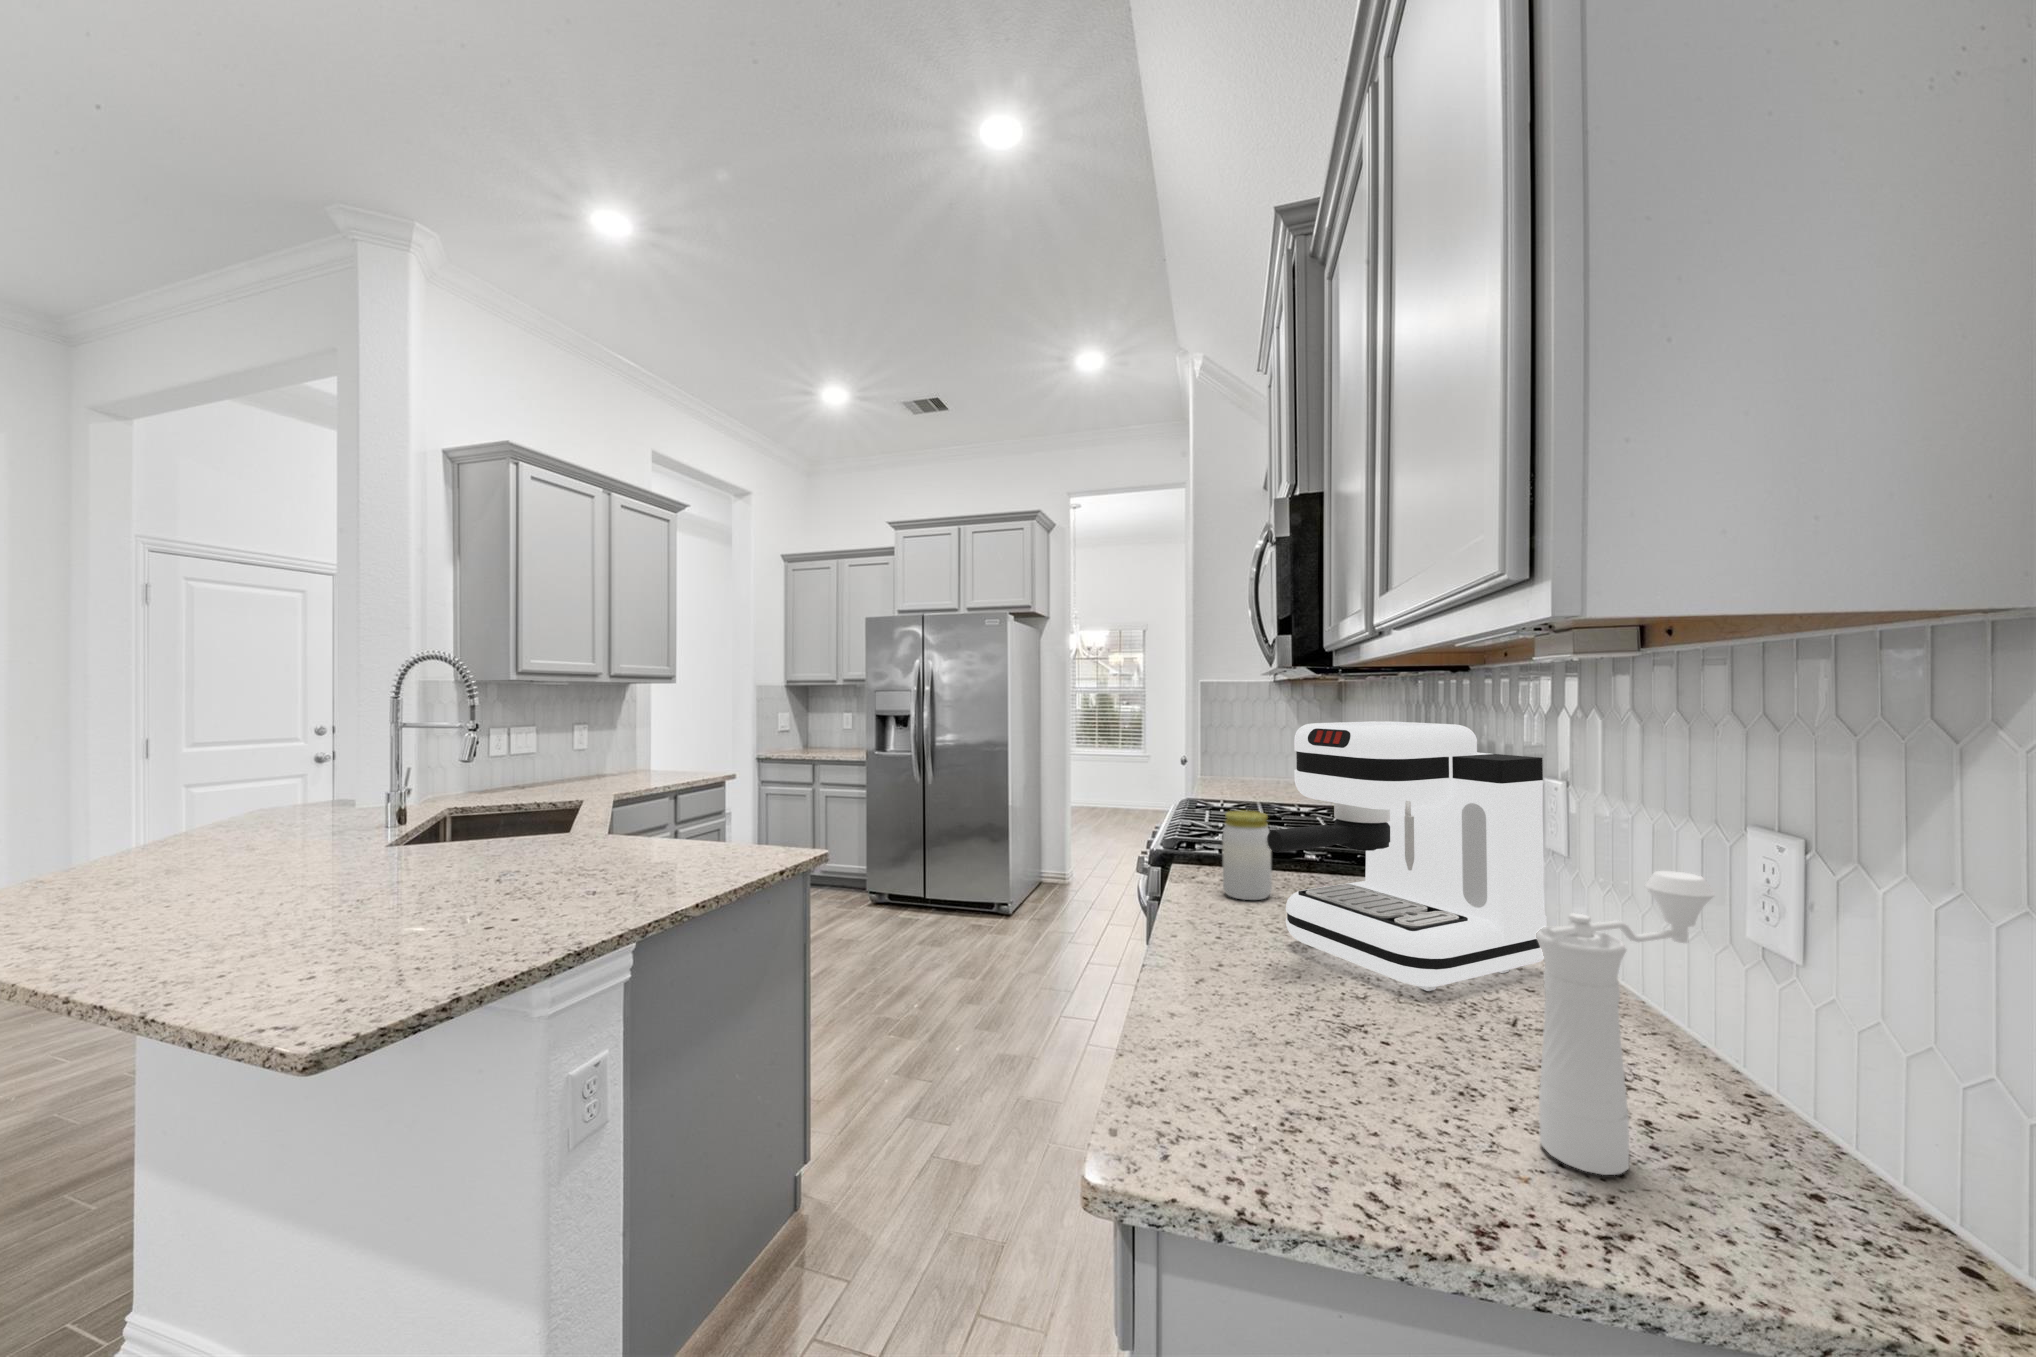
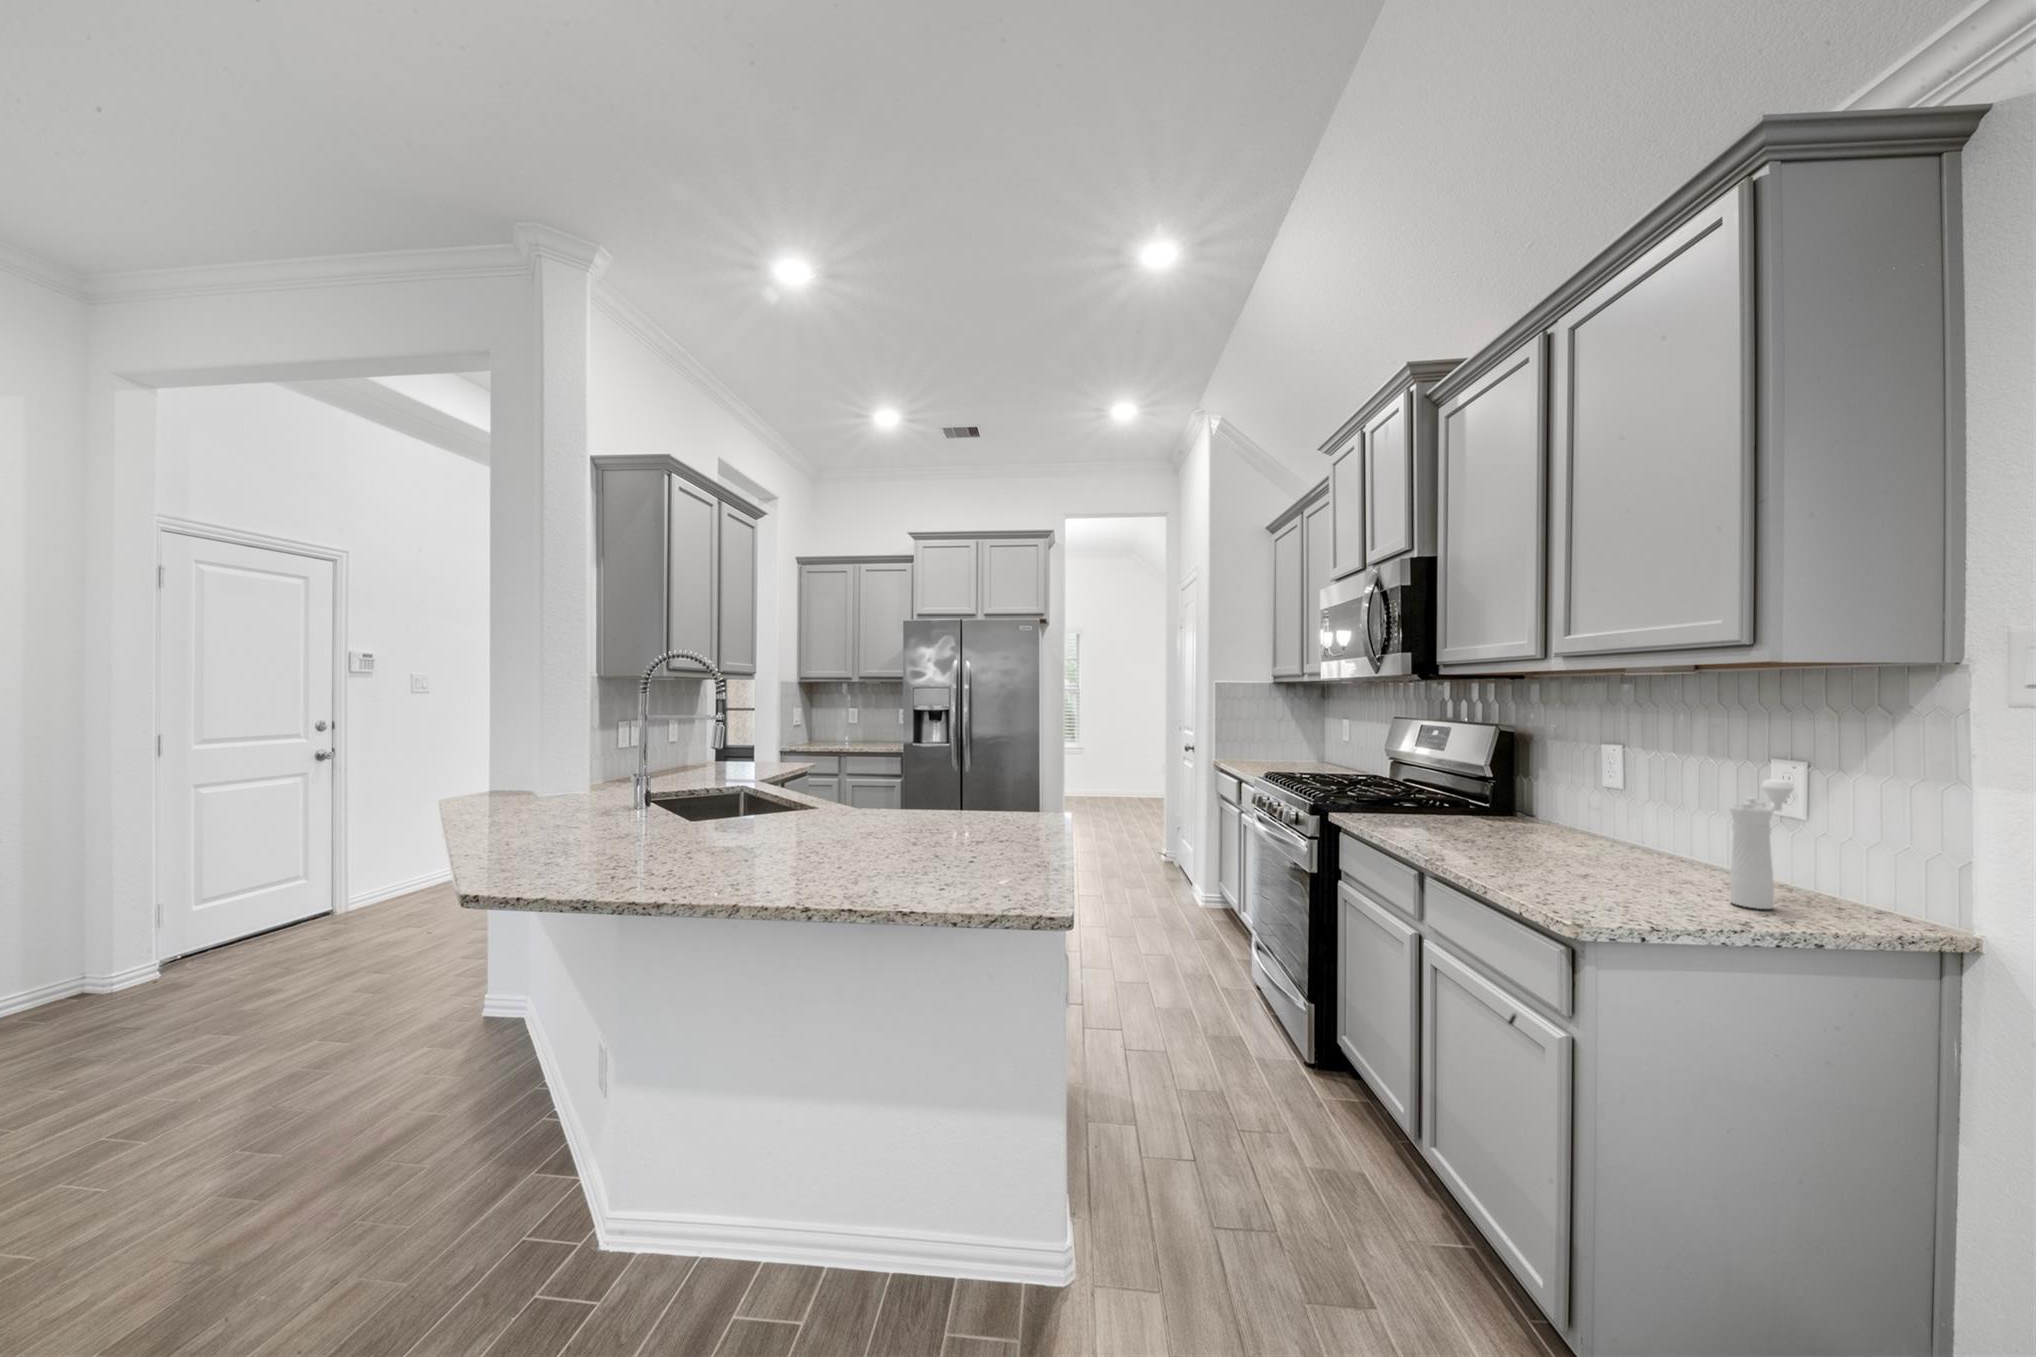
coffee maker: present [1267,721,1547,991] -> none [1493,713,1646,862]
jar: present [1222,811,1272,900] -> none [1406,772,1441,829]

